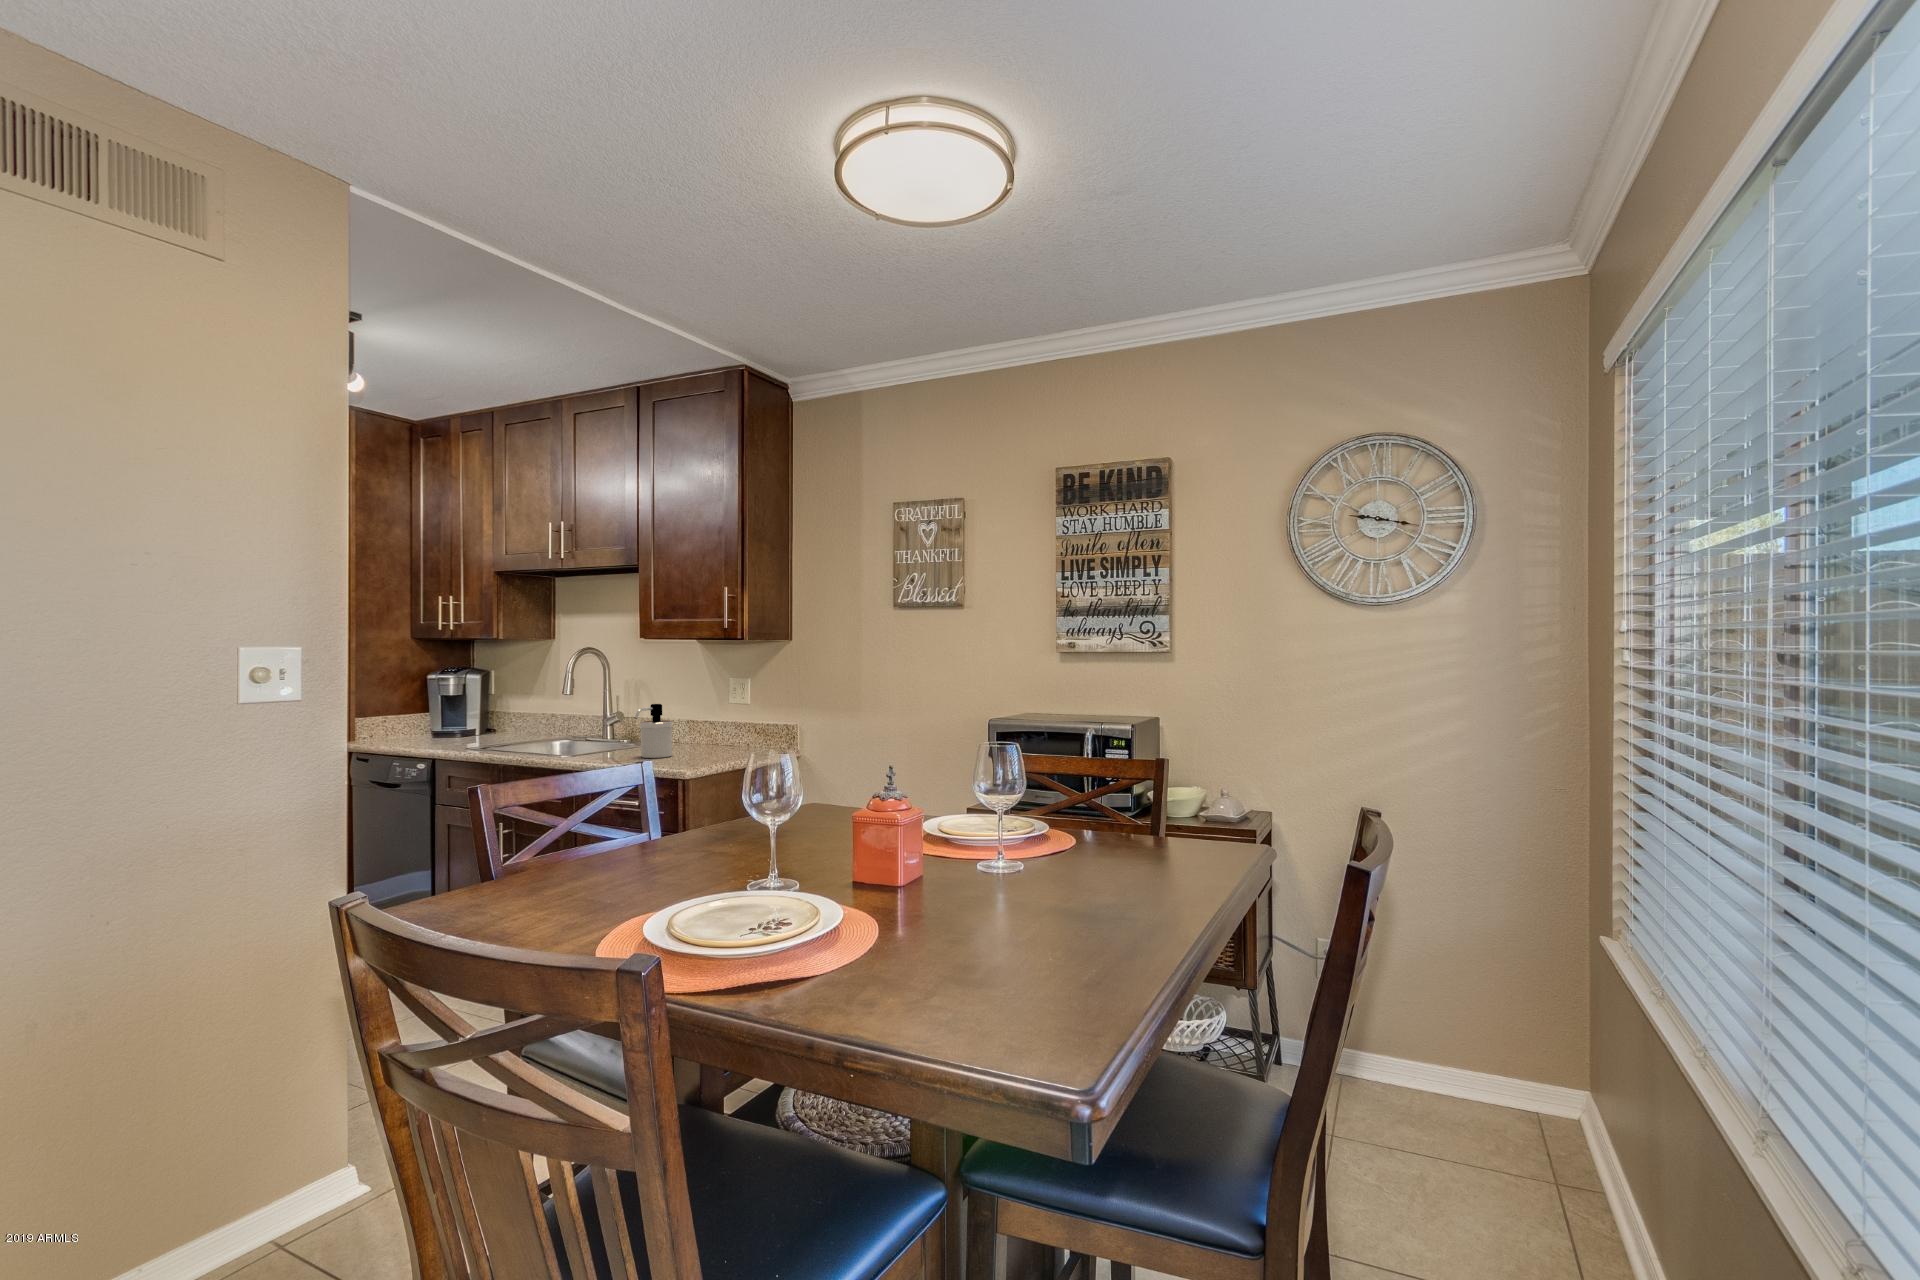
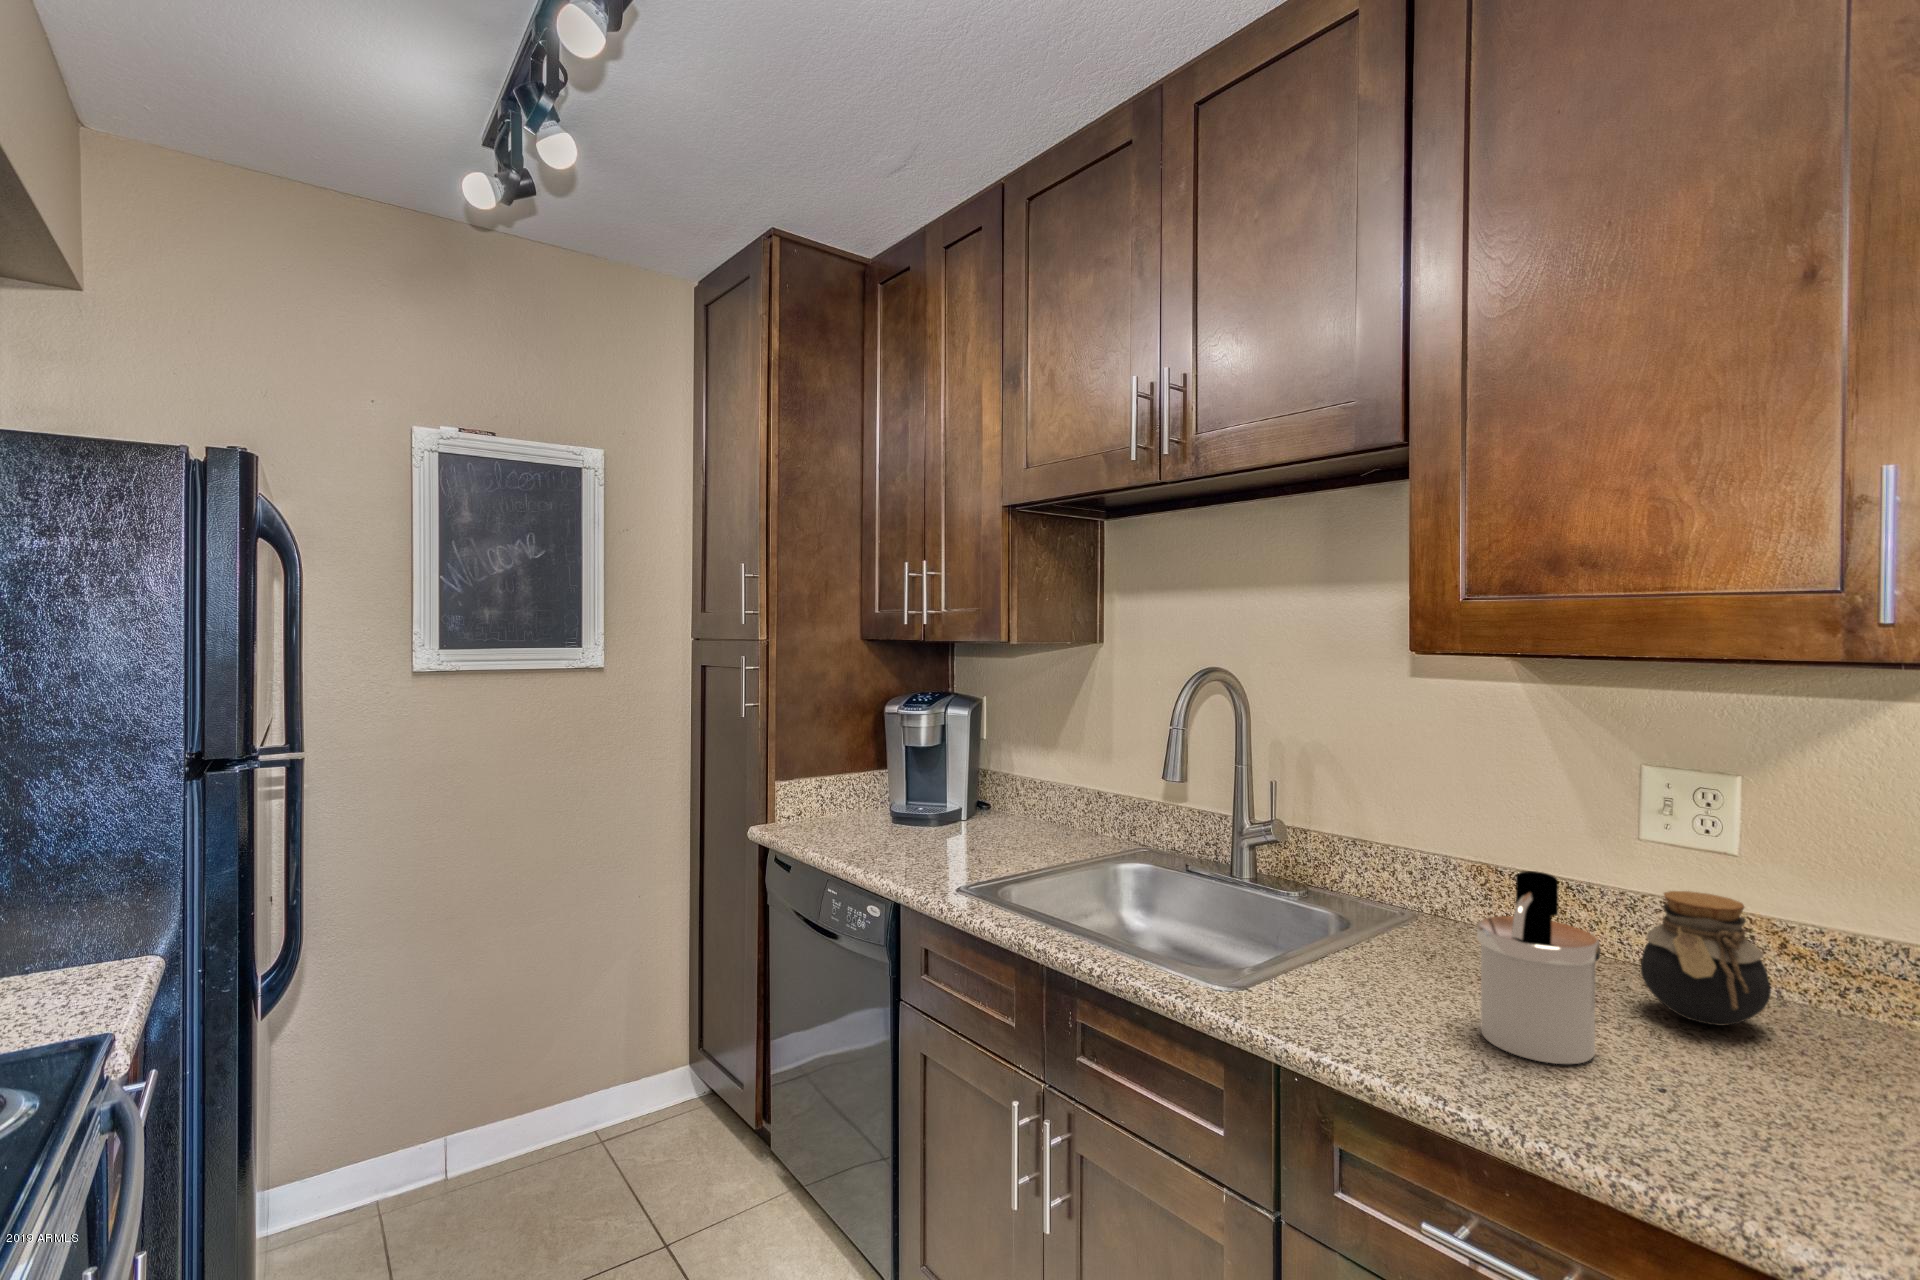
jar: none [703,712,736,751] -> present [1641,891,1771,1026]

